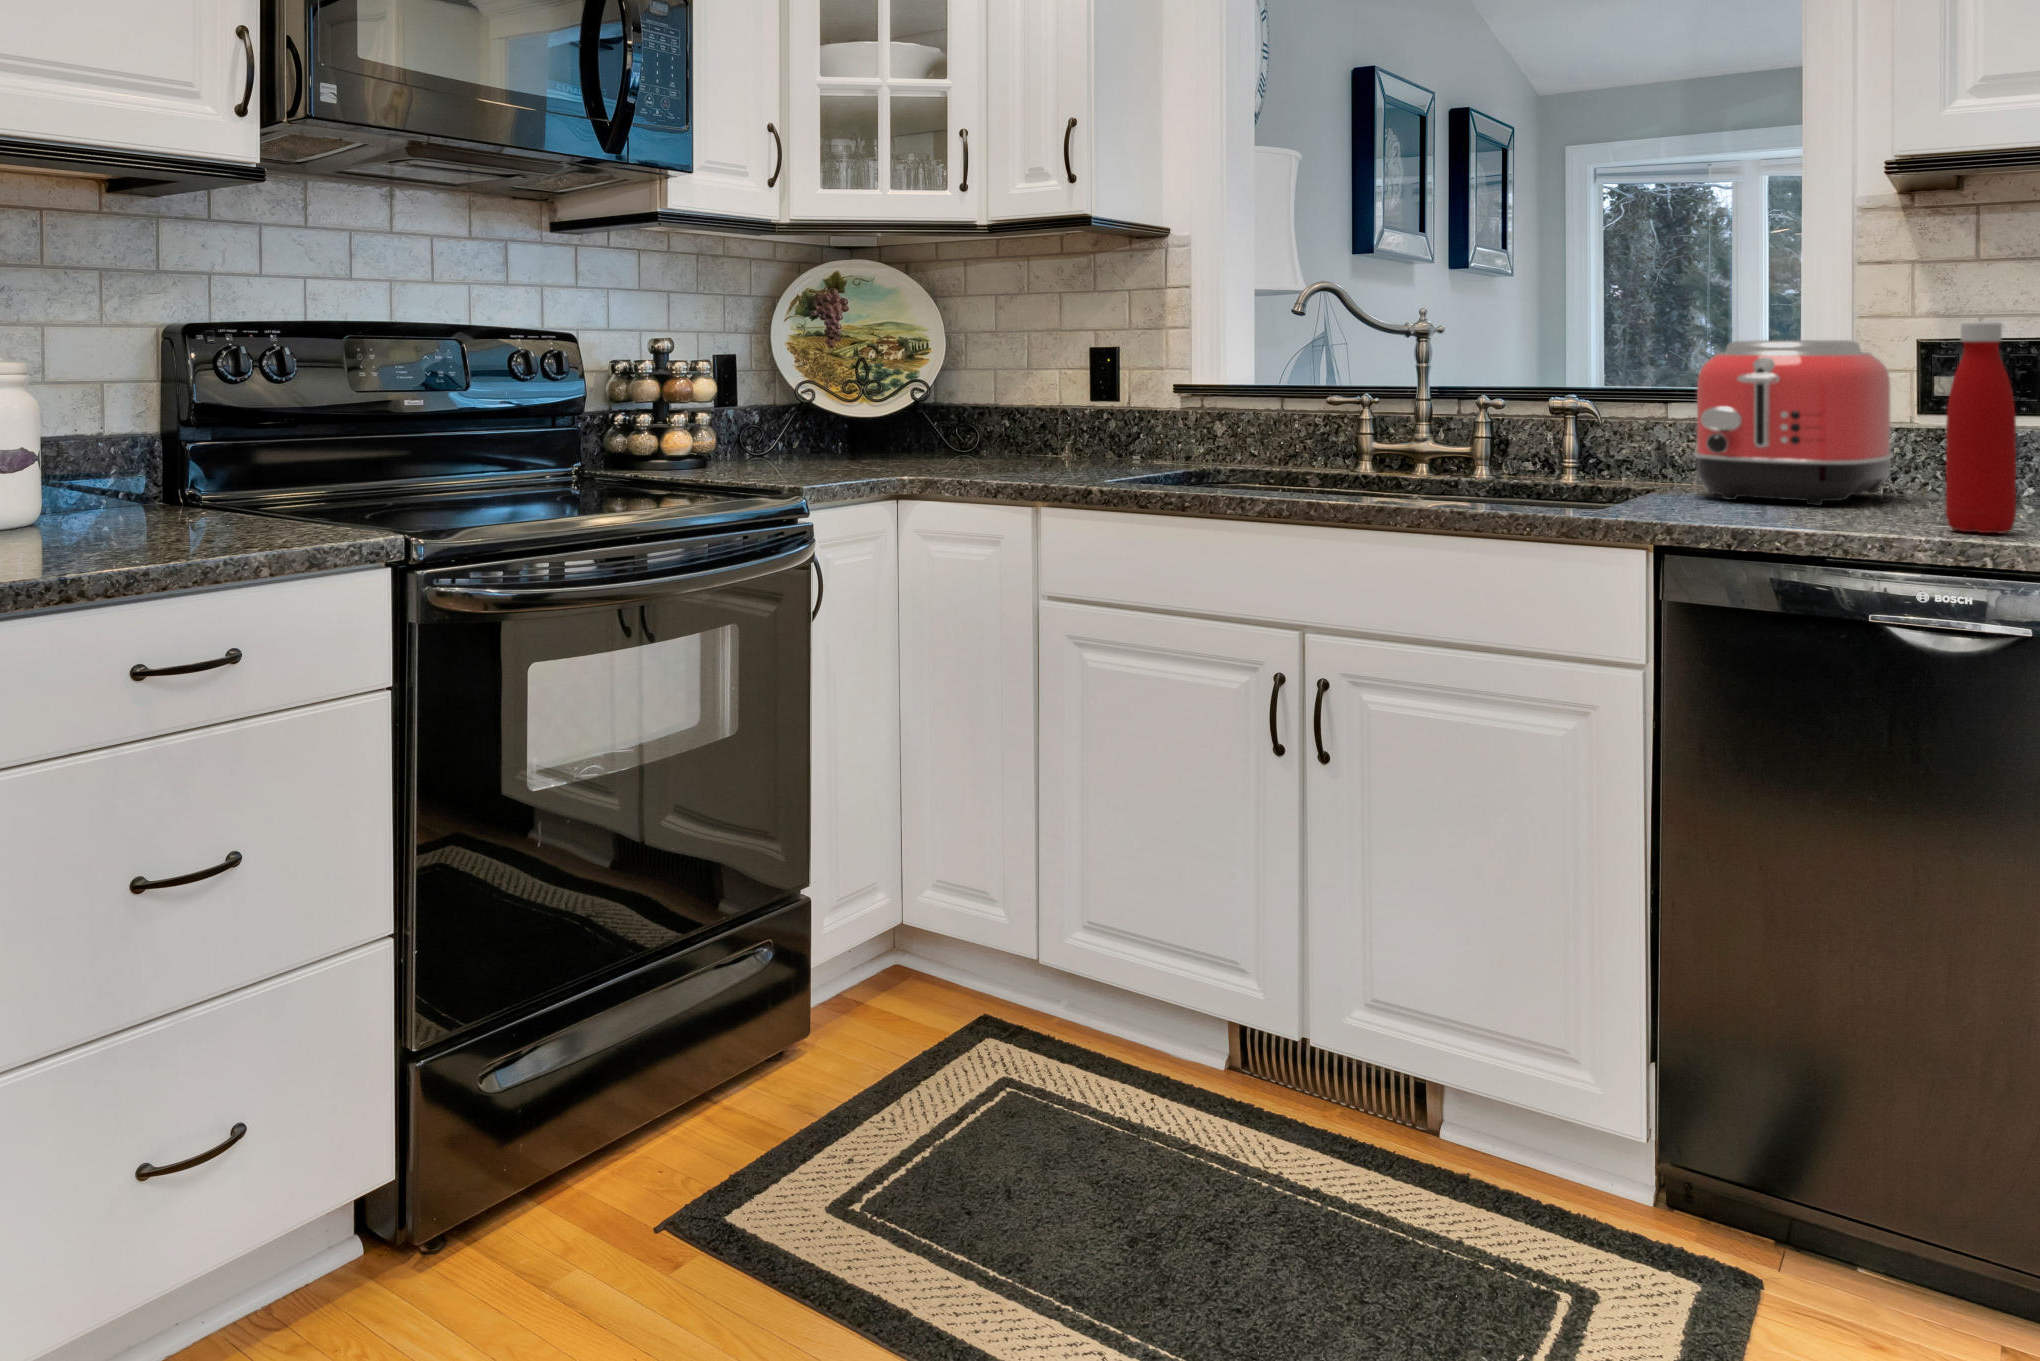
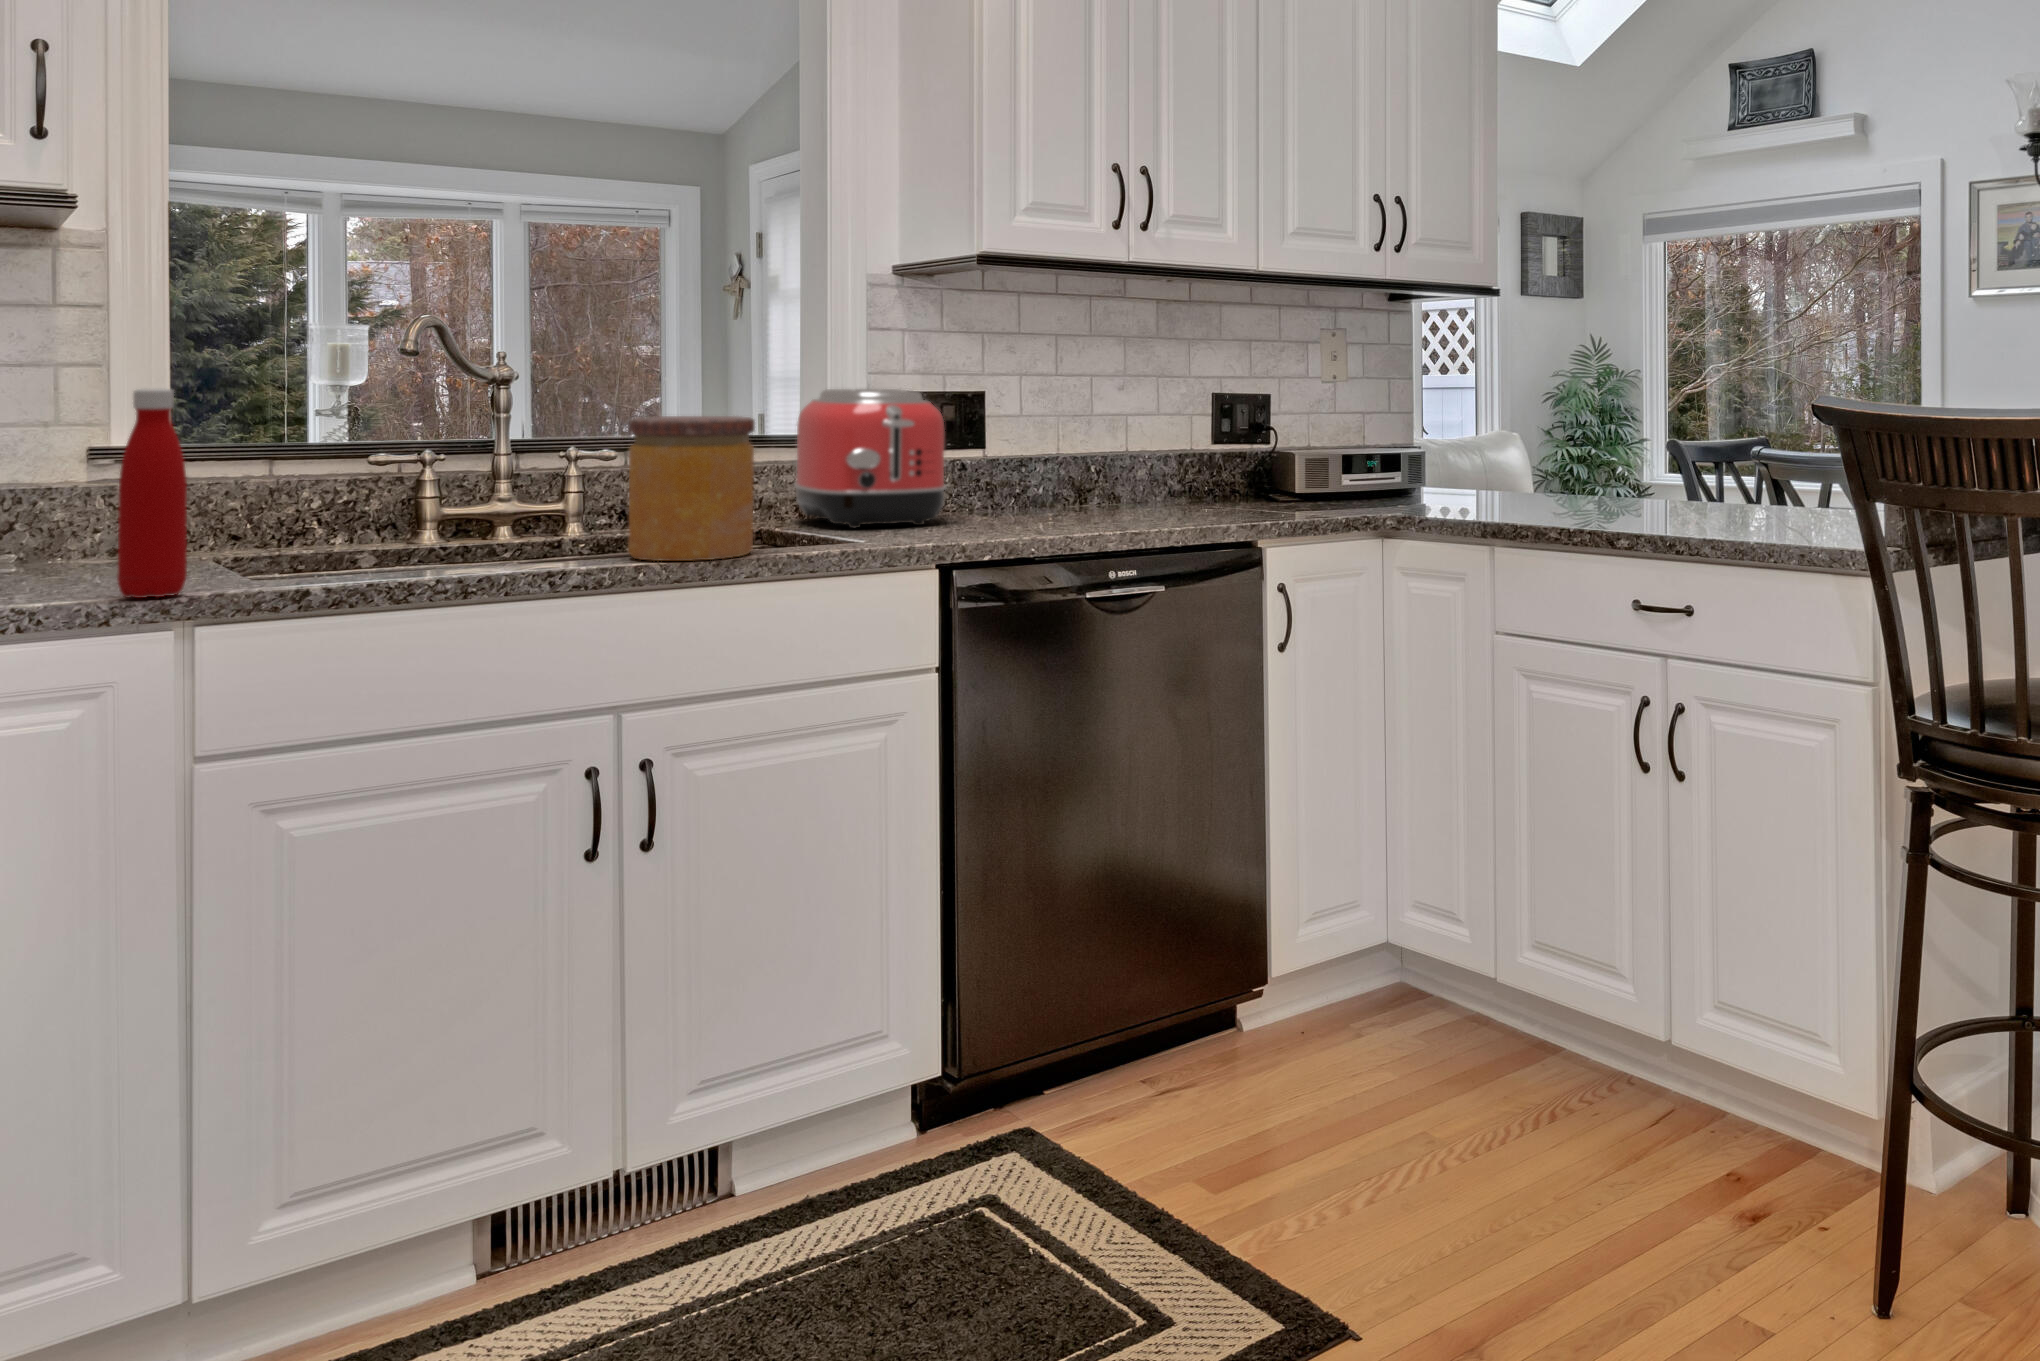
bottle: present [1946,321,2016,533] -> present [117,389,187,598]
jar: none [1370,362,1491,504] -> present [628,416,755,561]

